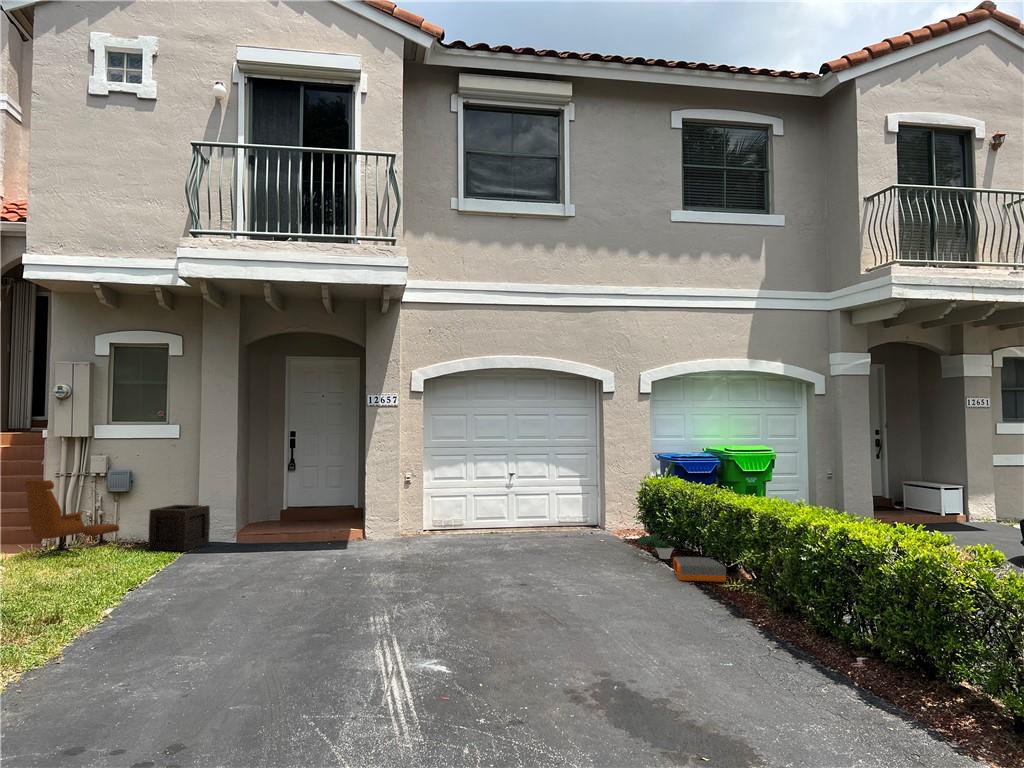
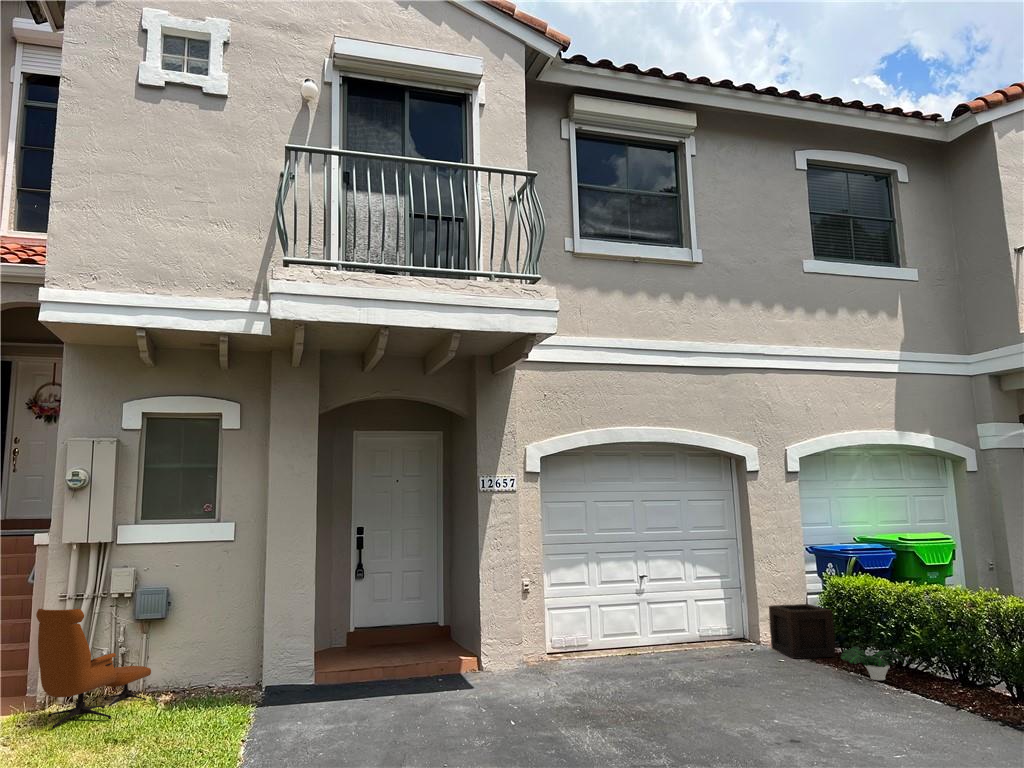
wooden crate: present [149,505,210,551] -> present [769,604,836,659]
storage box: present [673,557,726,582] -> none [915,678,1002,712]

